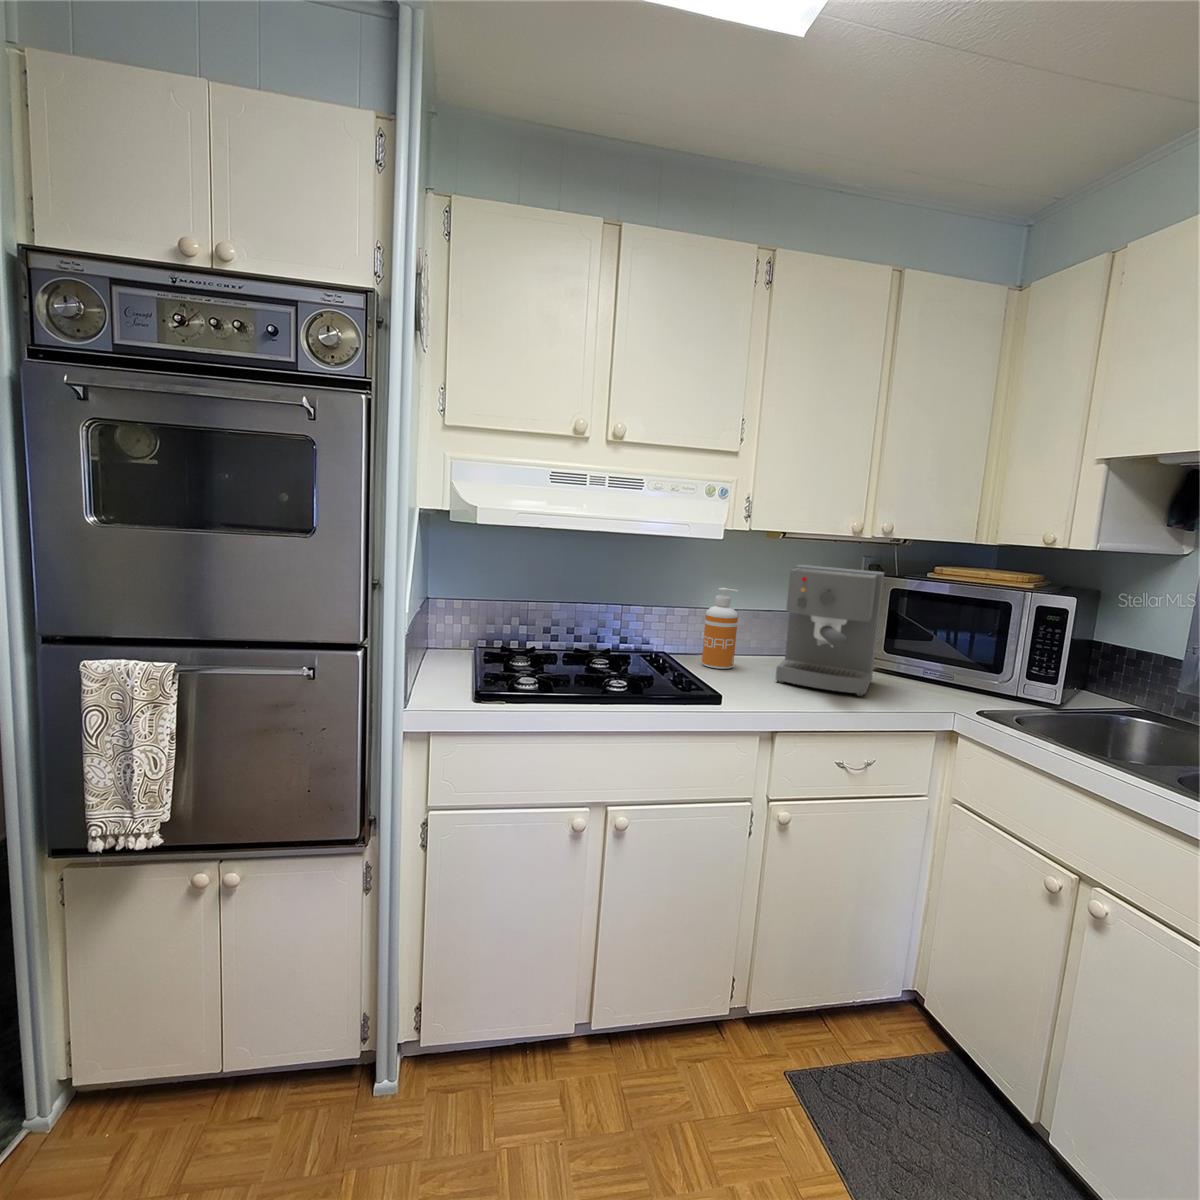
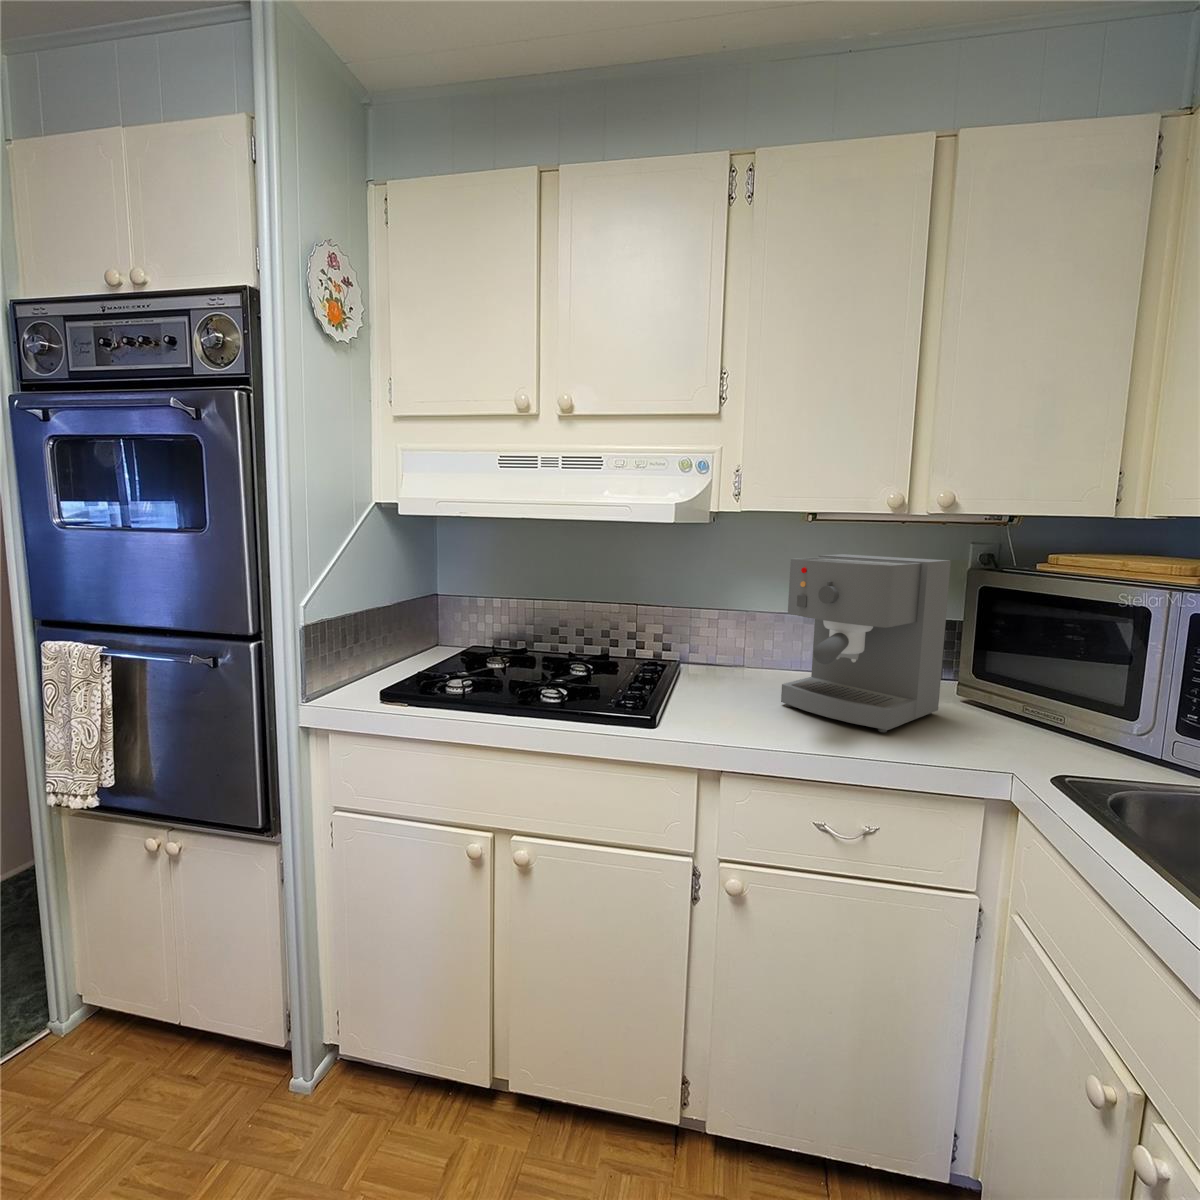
soap dispenser: present [702,588,738,669] -> none [712,585,754,685]

